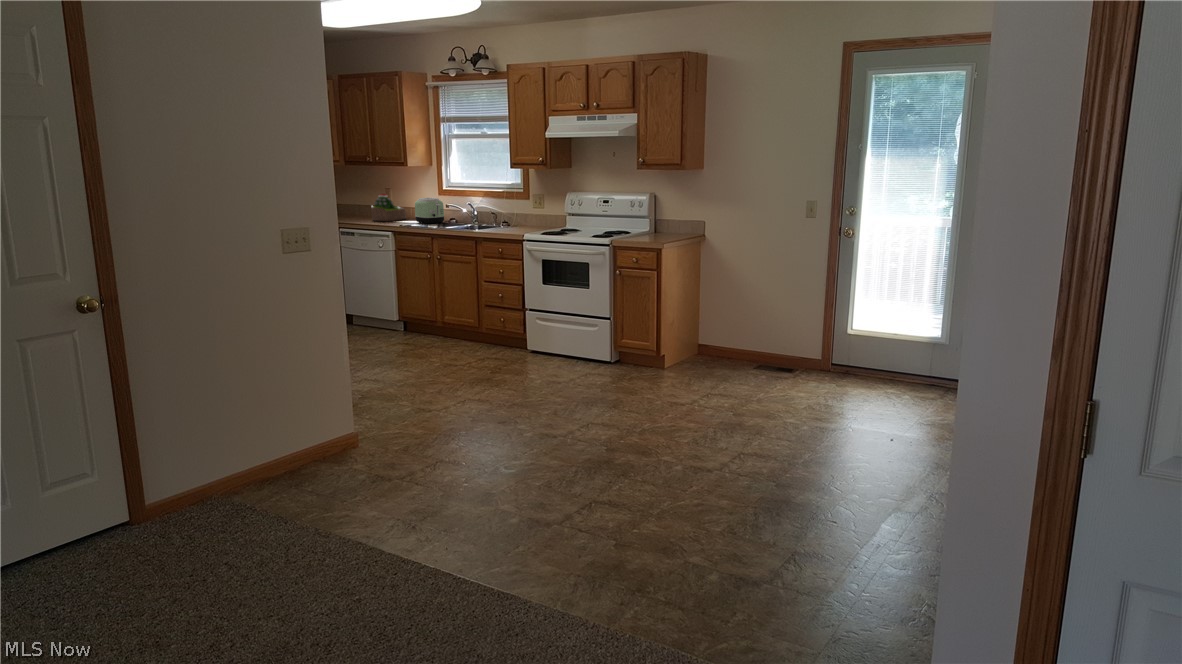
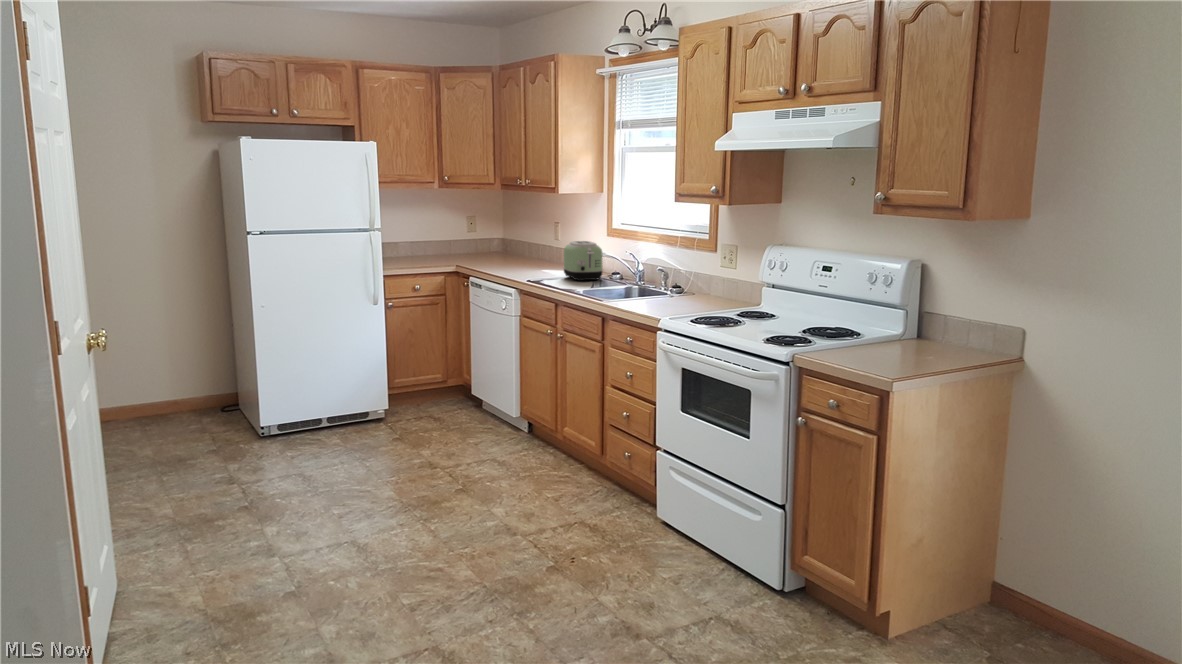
succulent plant: present [371,194,406,221] -> none [519,231,567,271]

